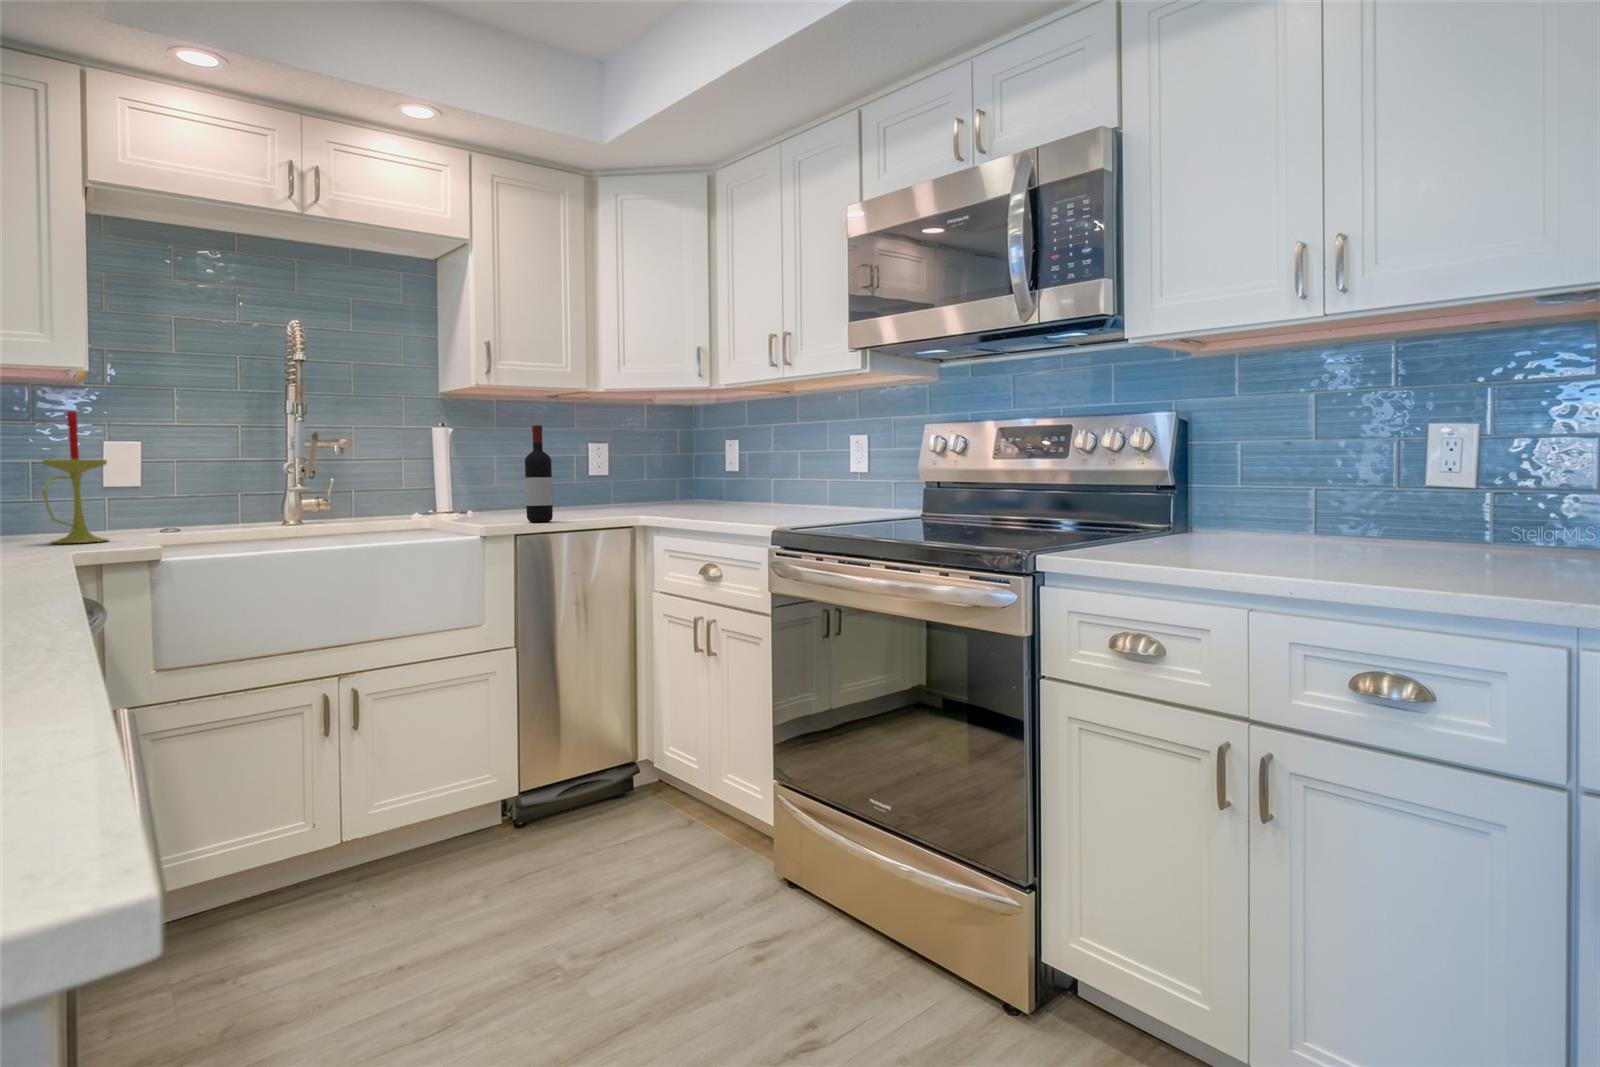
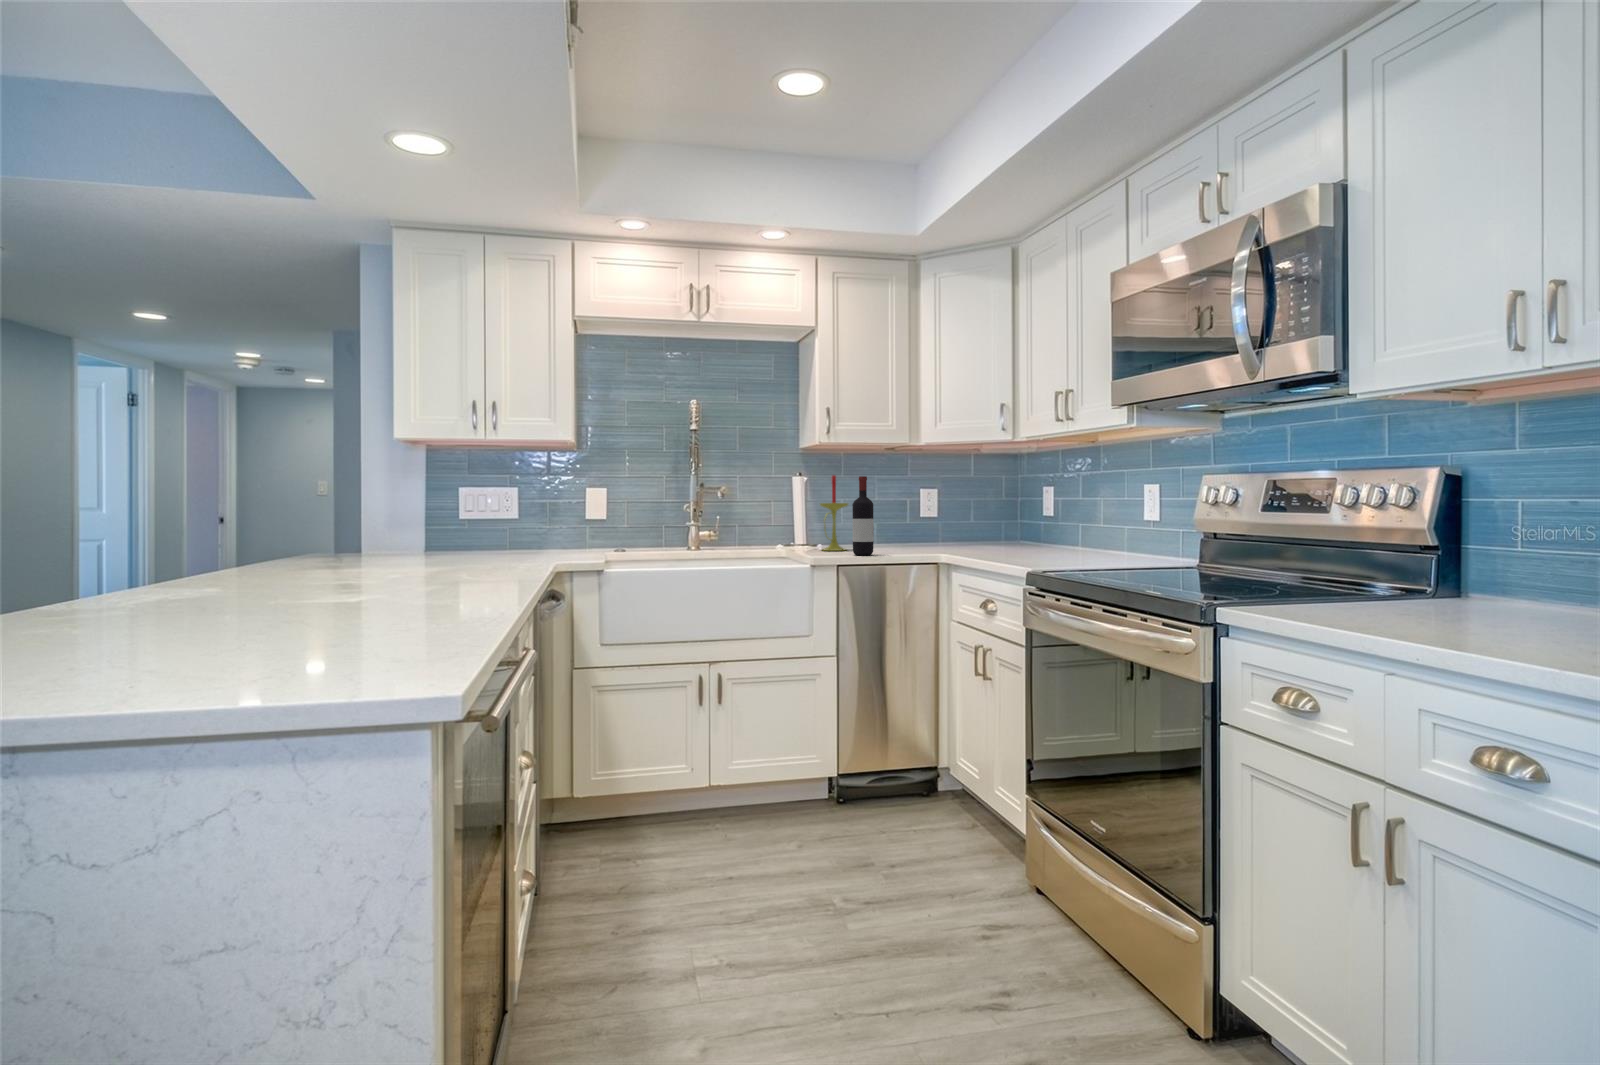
candle: present [42,411,108,543] -> present [820,475,848,551]

